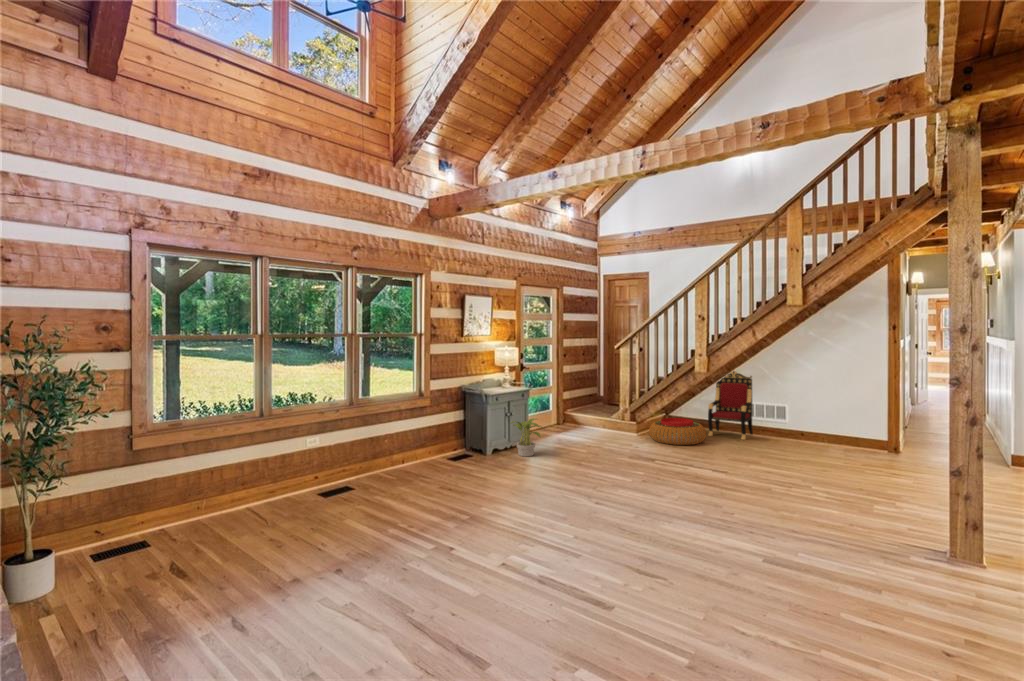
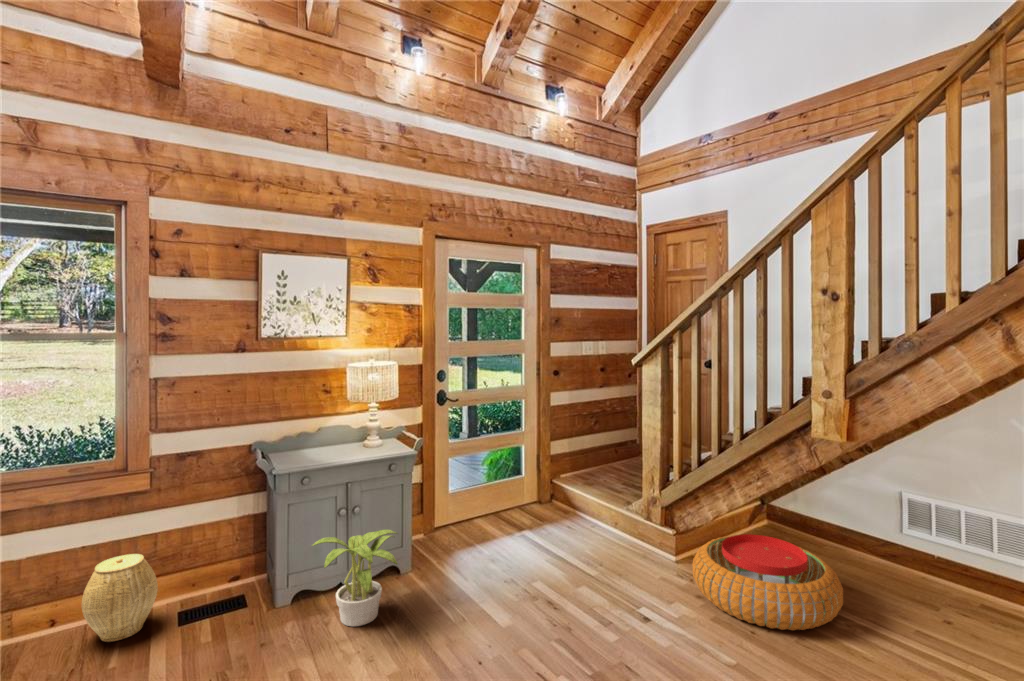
armchair: present [708,371,753,440] -> none [852,428,985,624]
woven basket: none [418,432,445,466] -> present [82,554,158,642]

